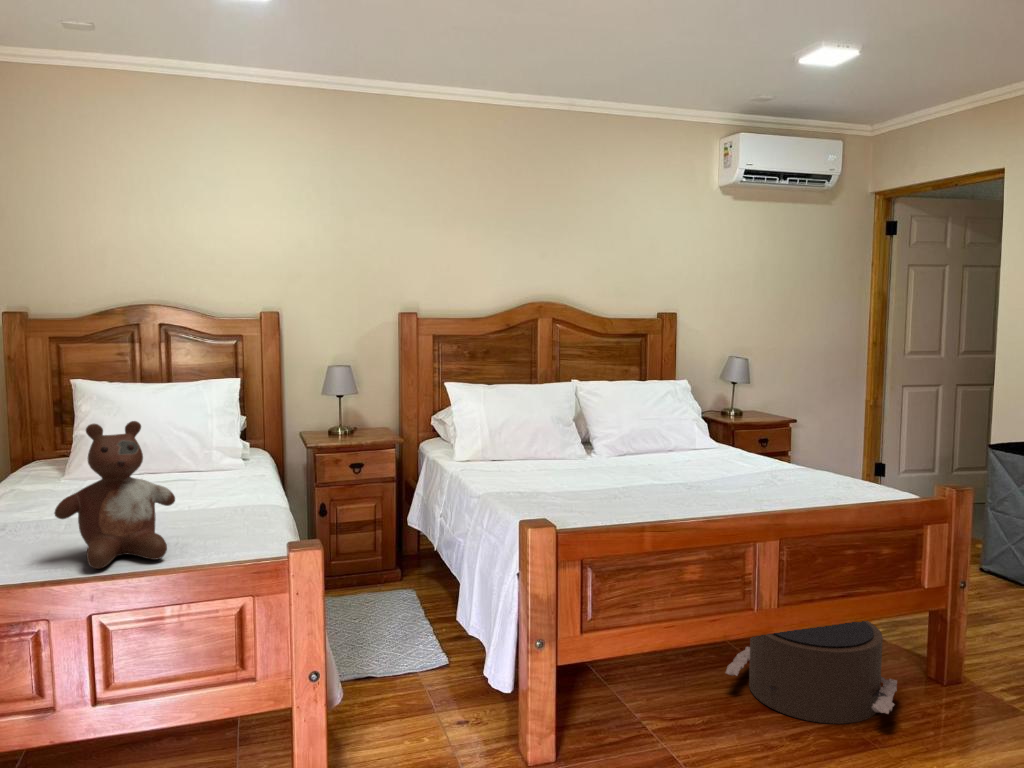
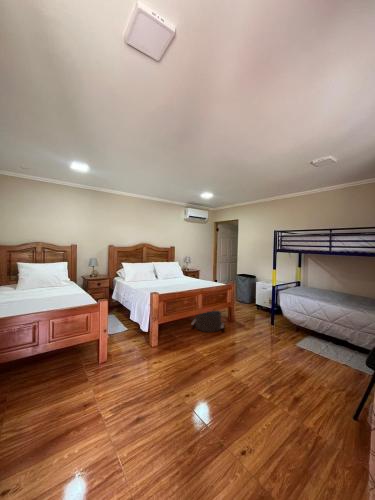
stuffed bear: present [54,421,175,569] -> none [35,273,67,309]

